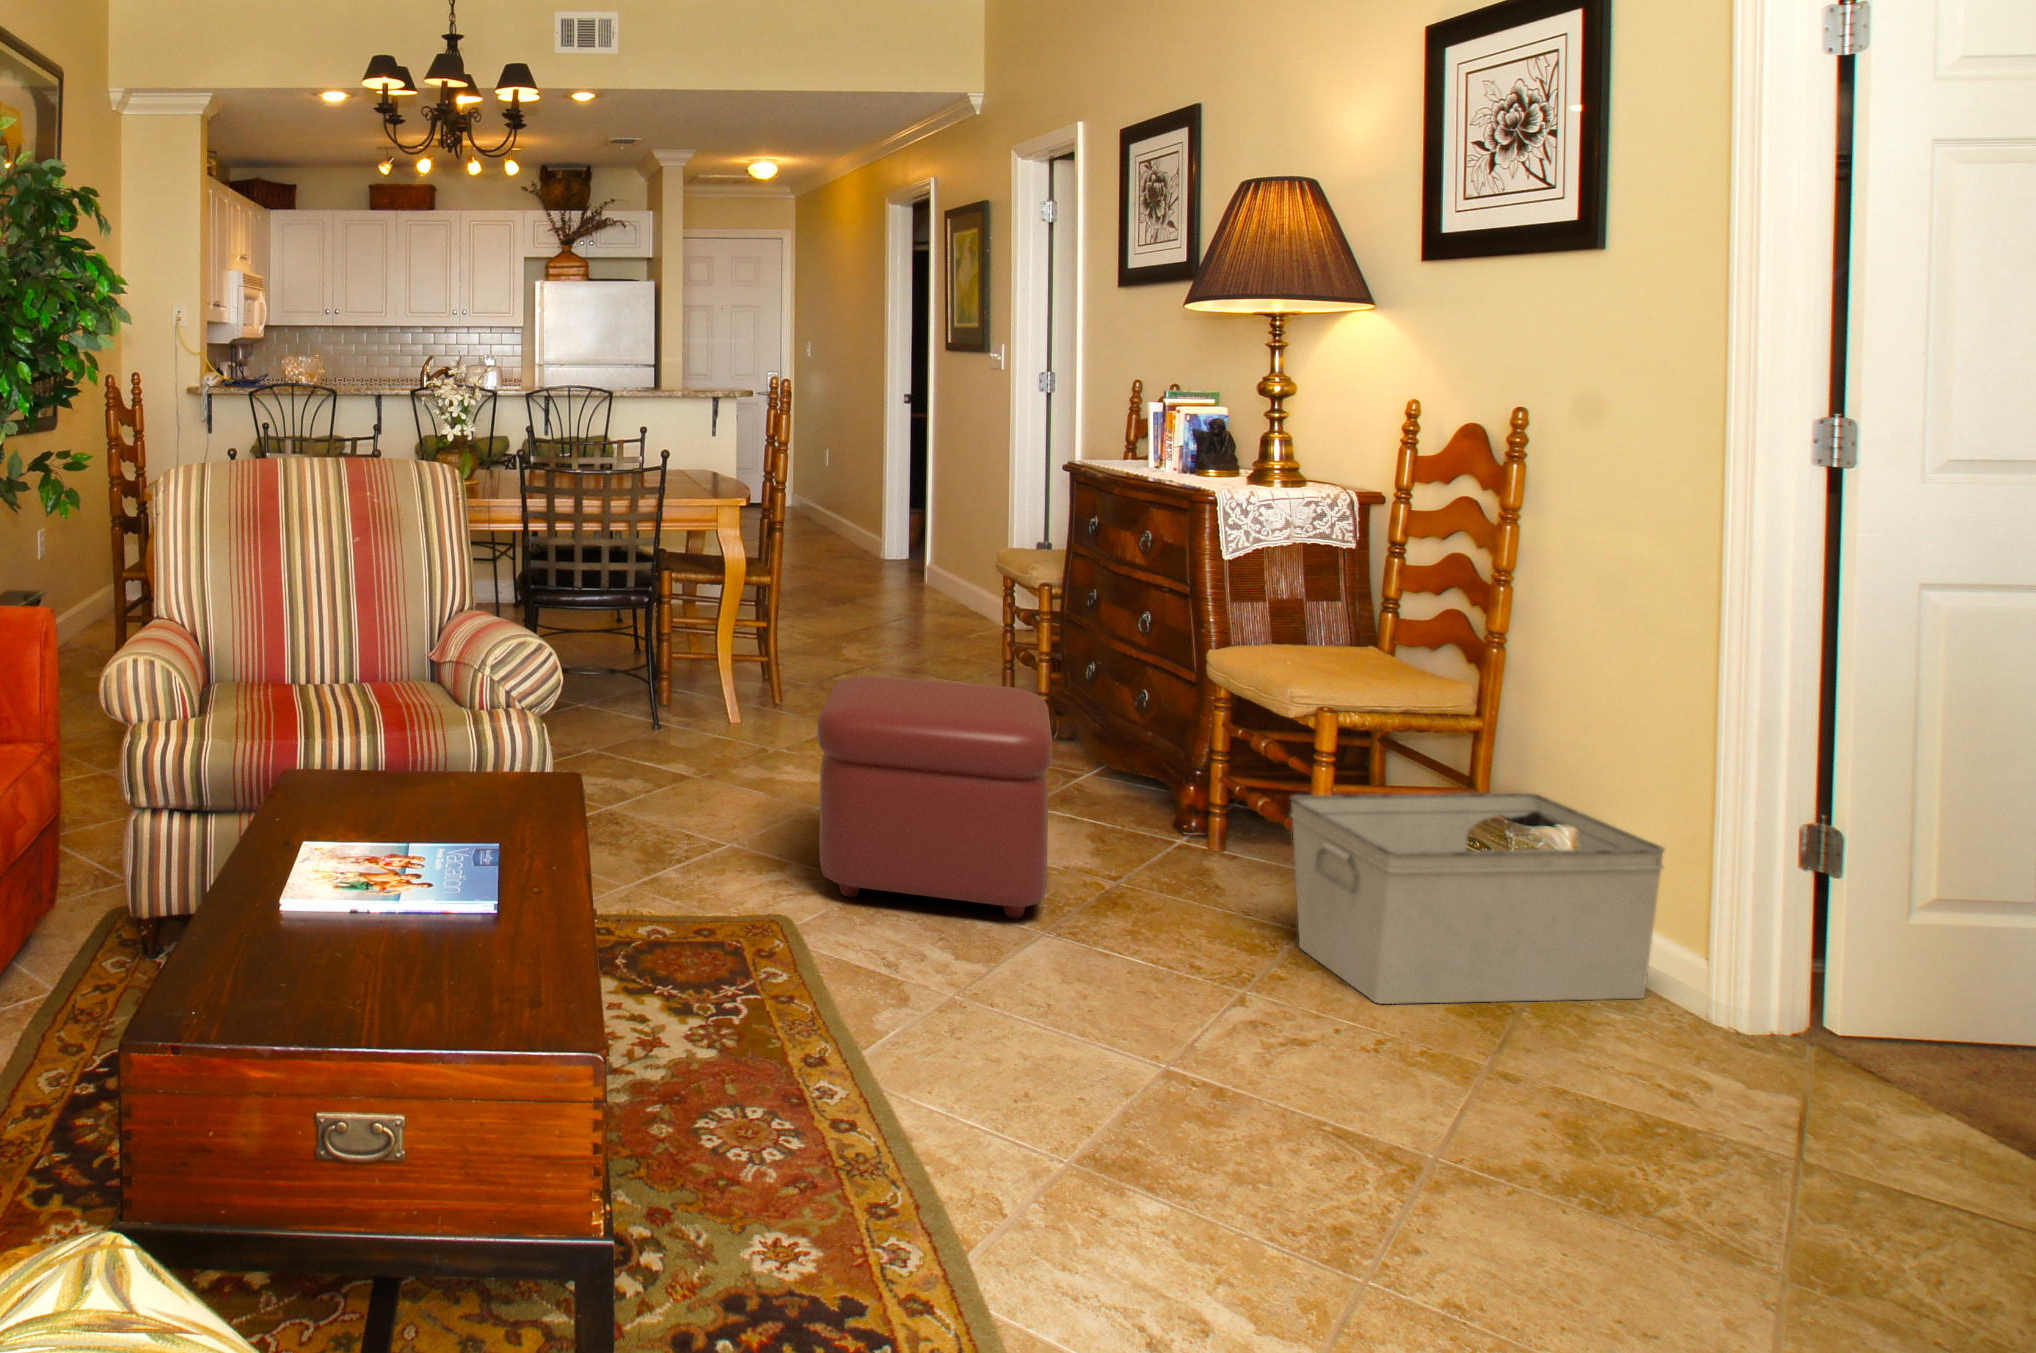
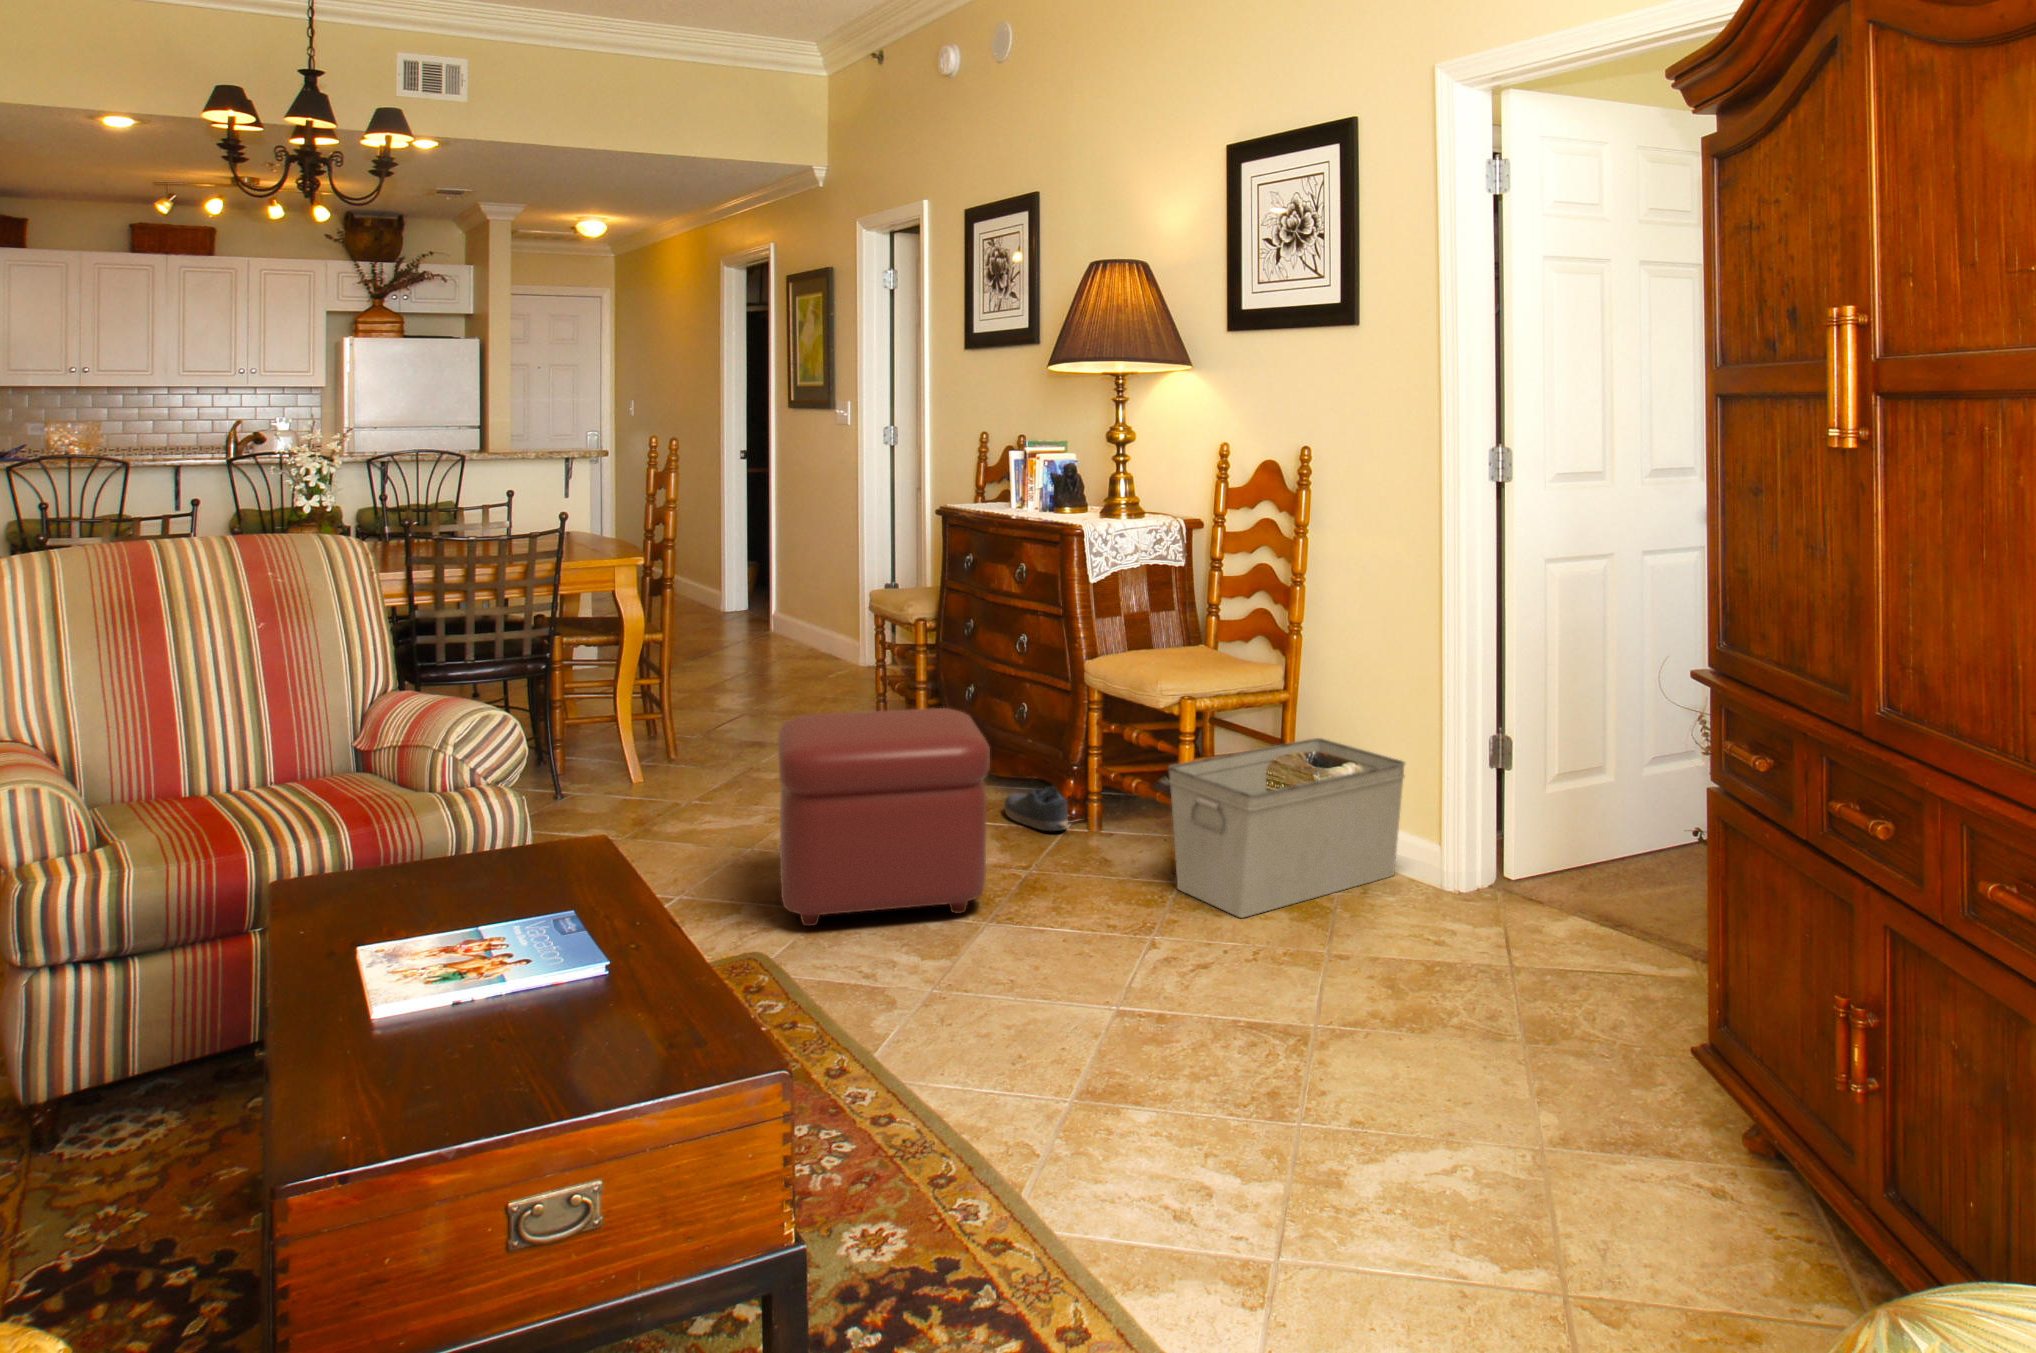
shoe: none [1108,790,1181,847] -> present [1004,787,1068,831]

